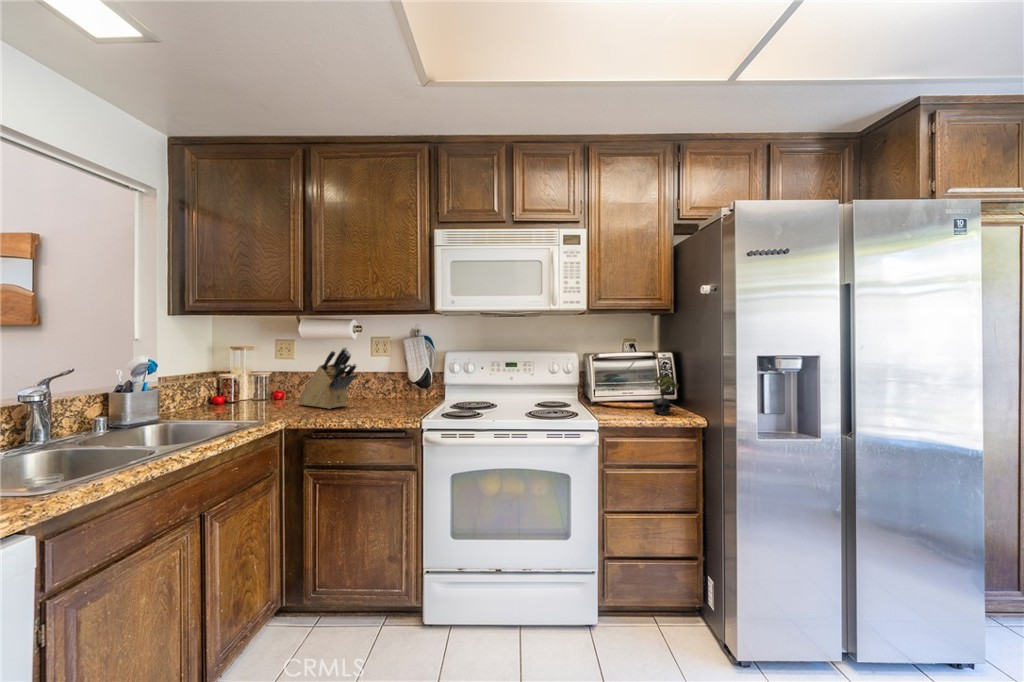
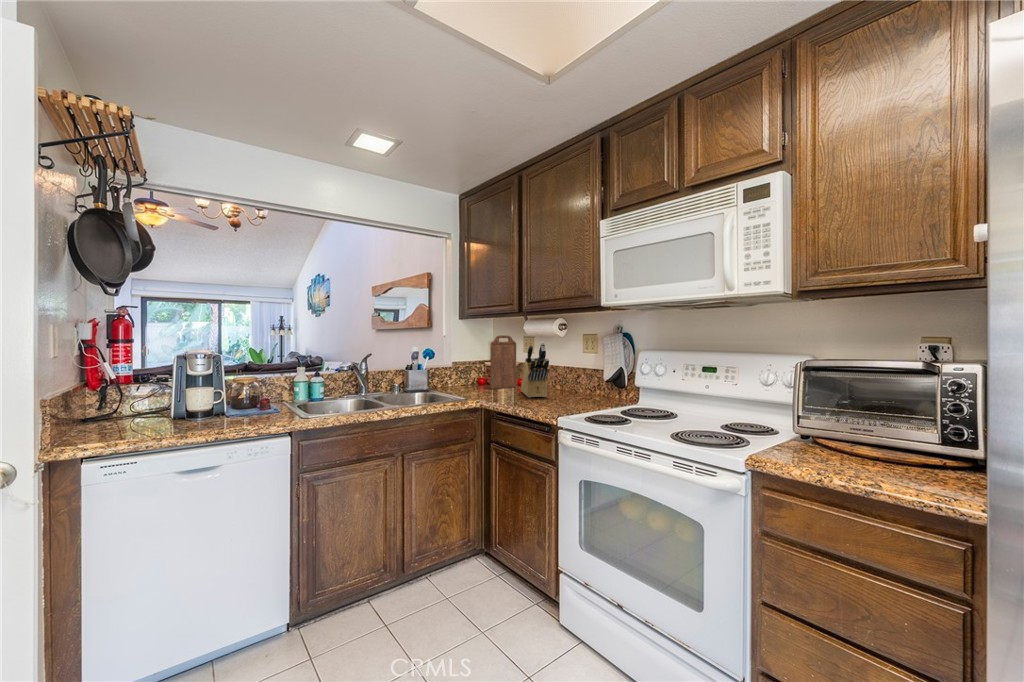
cutting board: none [246,339,271,407] -> present [490,335,516,389]
succulent plant: present [652,374,679,415] -> none [883,402,950,482]

